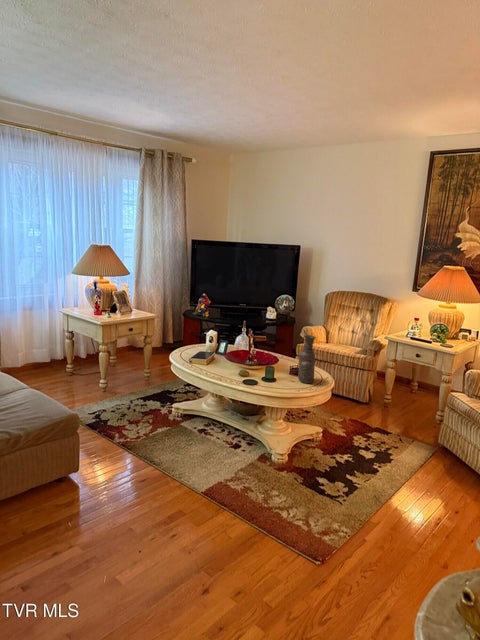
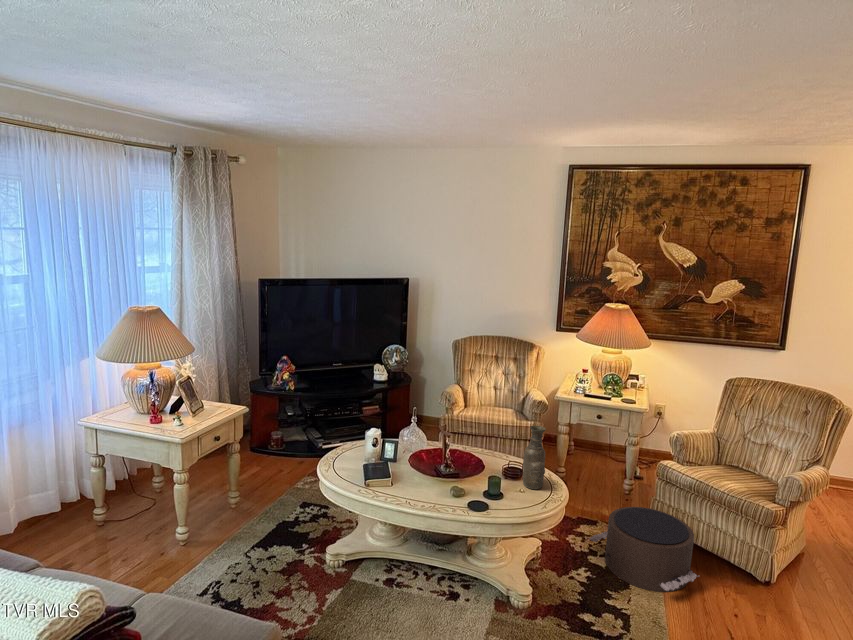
pouf: none [365,419,445,486] -> present [589,507,699,592]

